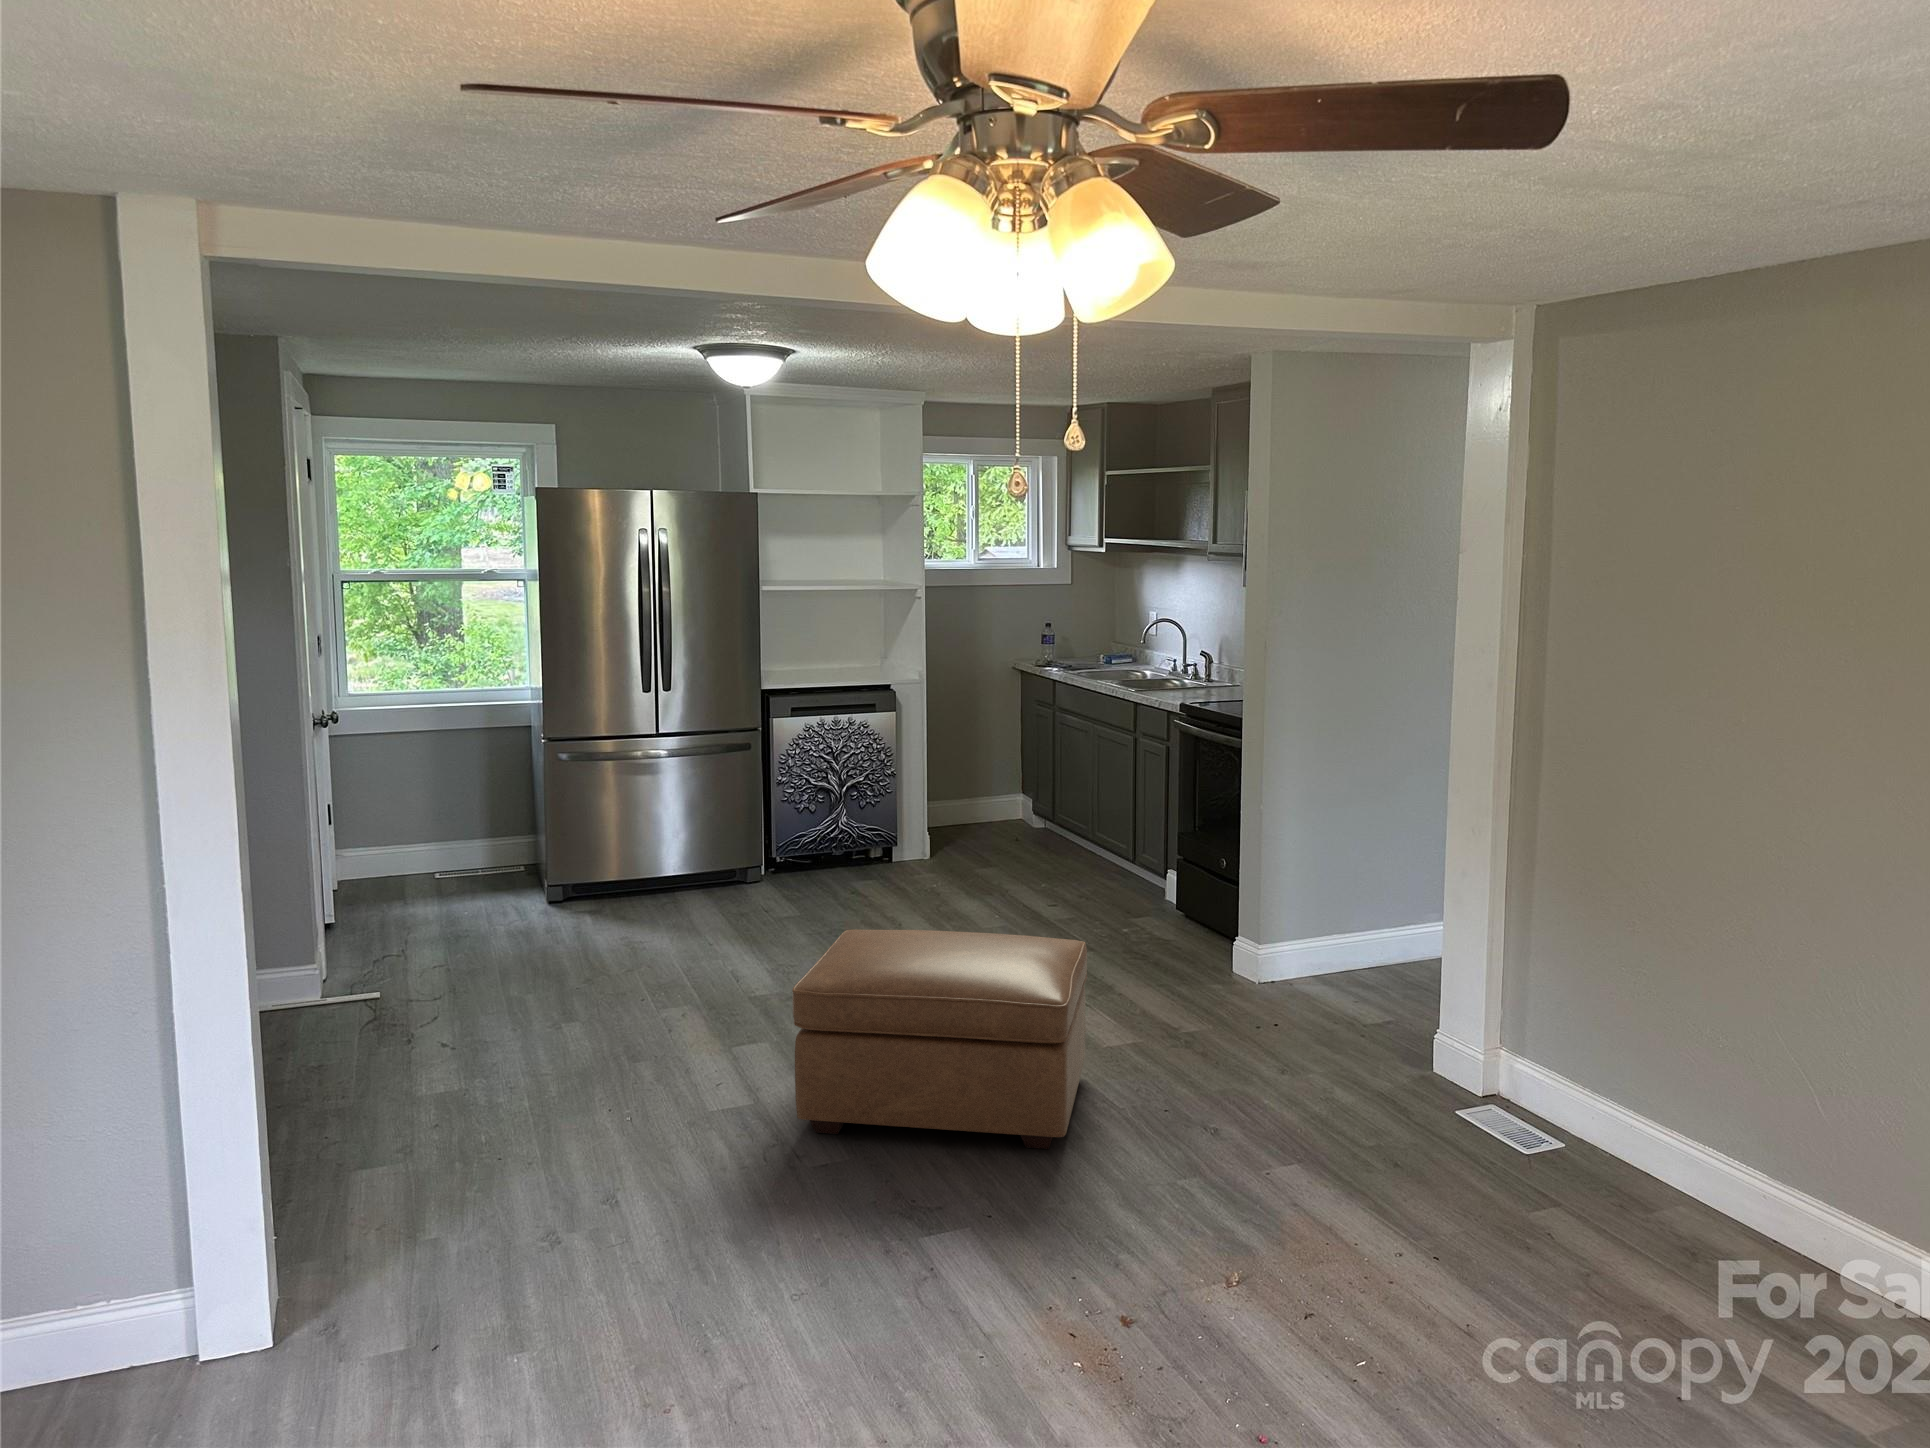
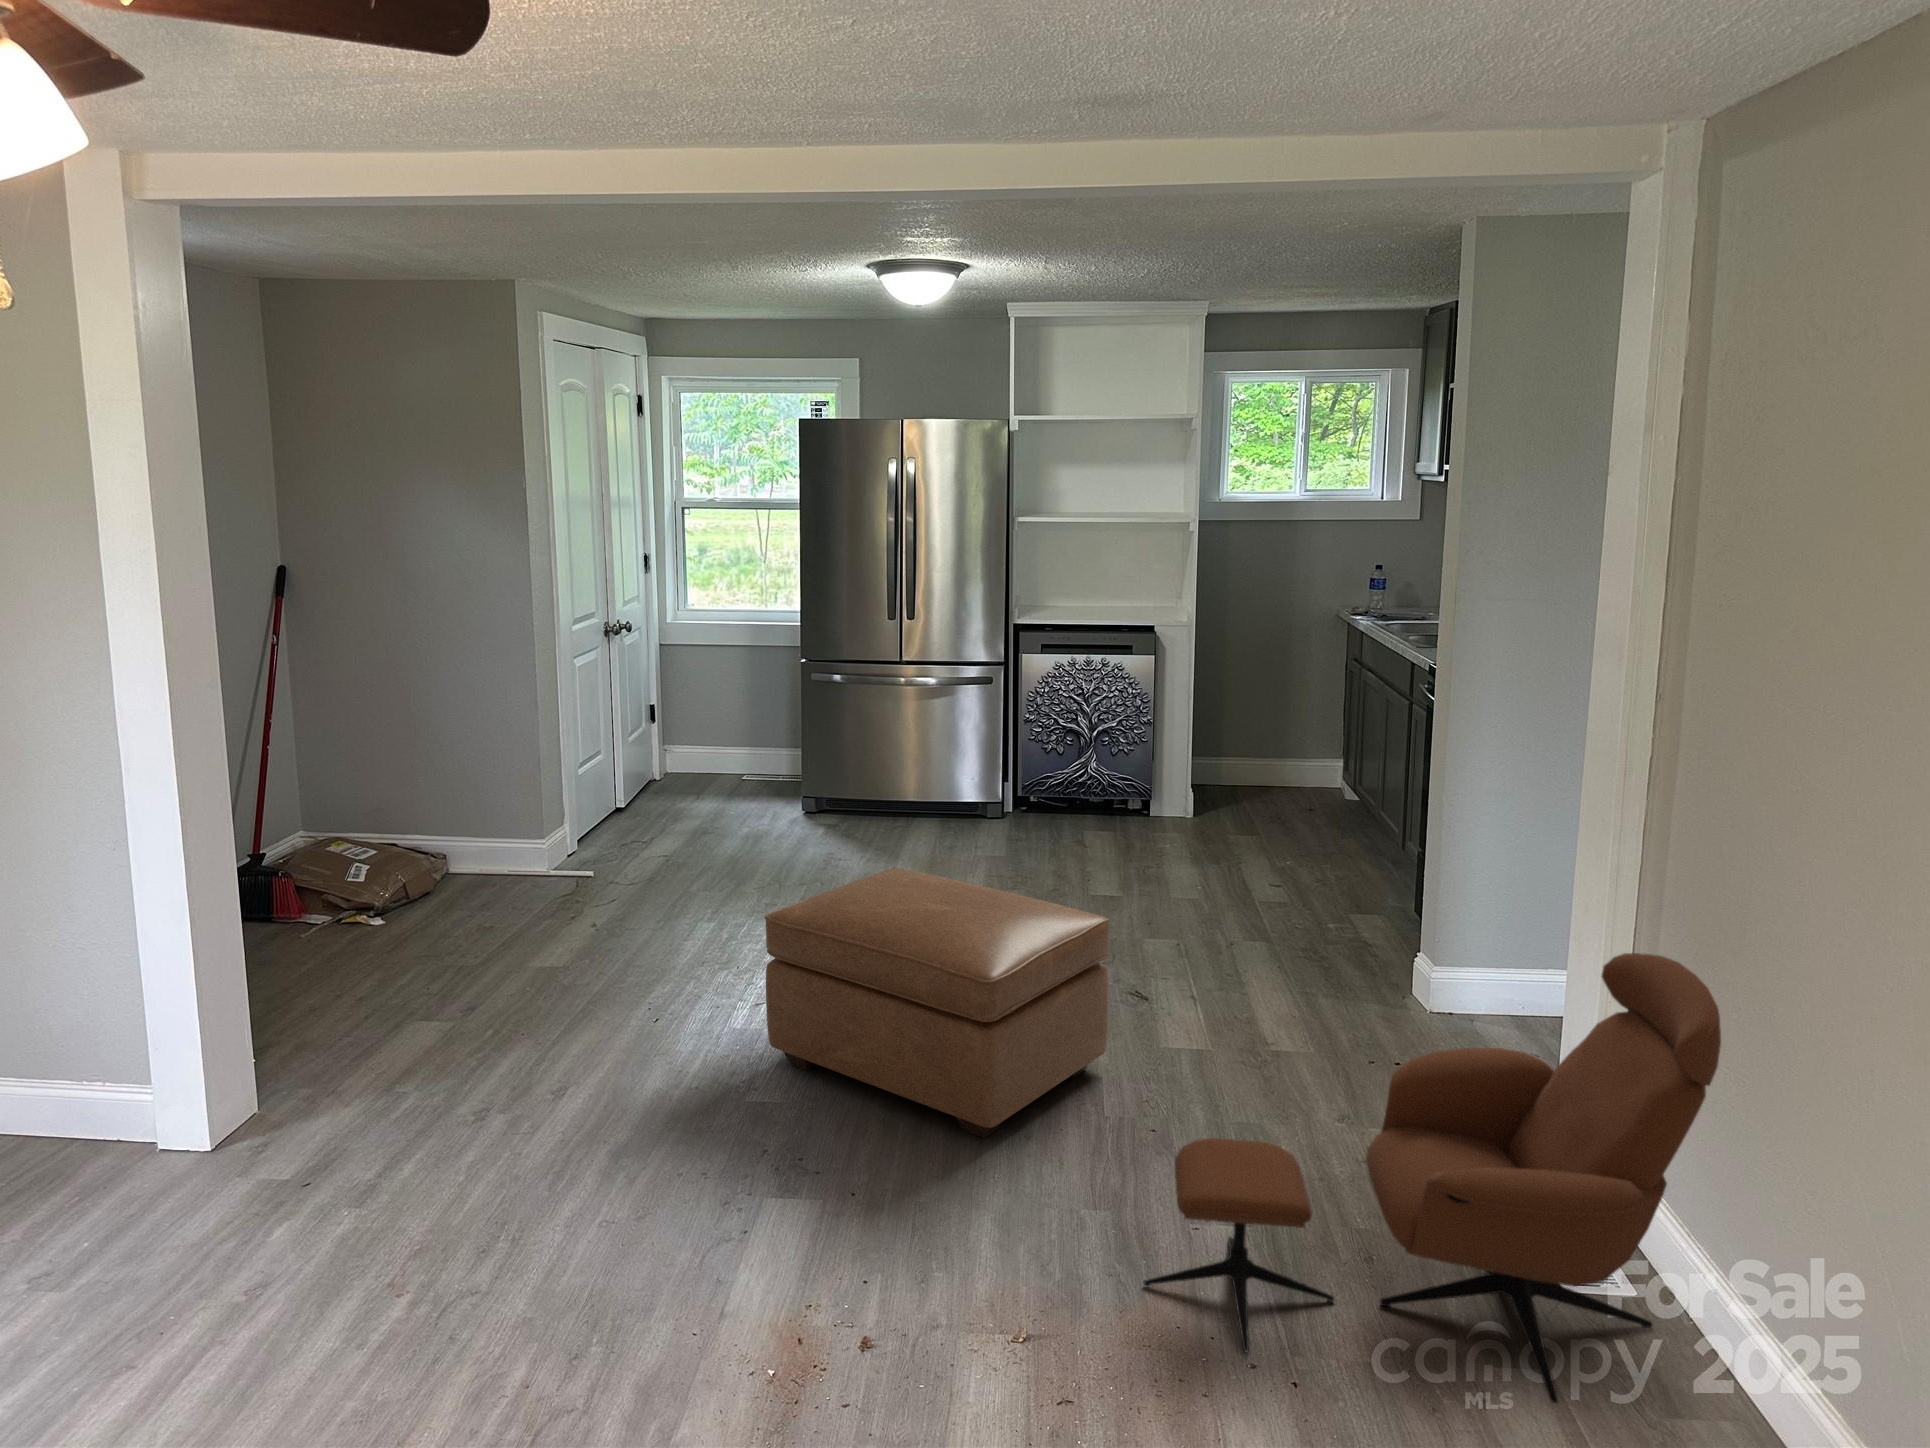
lounge chair: none [1272,894,1628,1239] -> present [1144,953,1721,1403]

